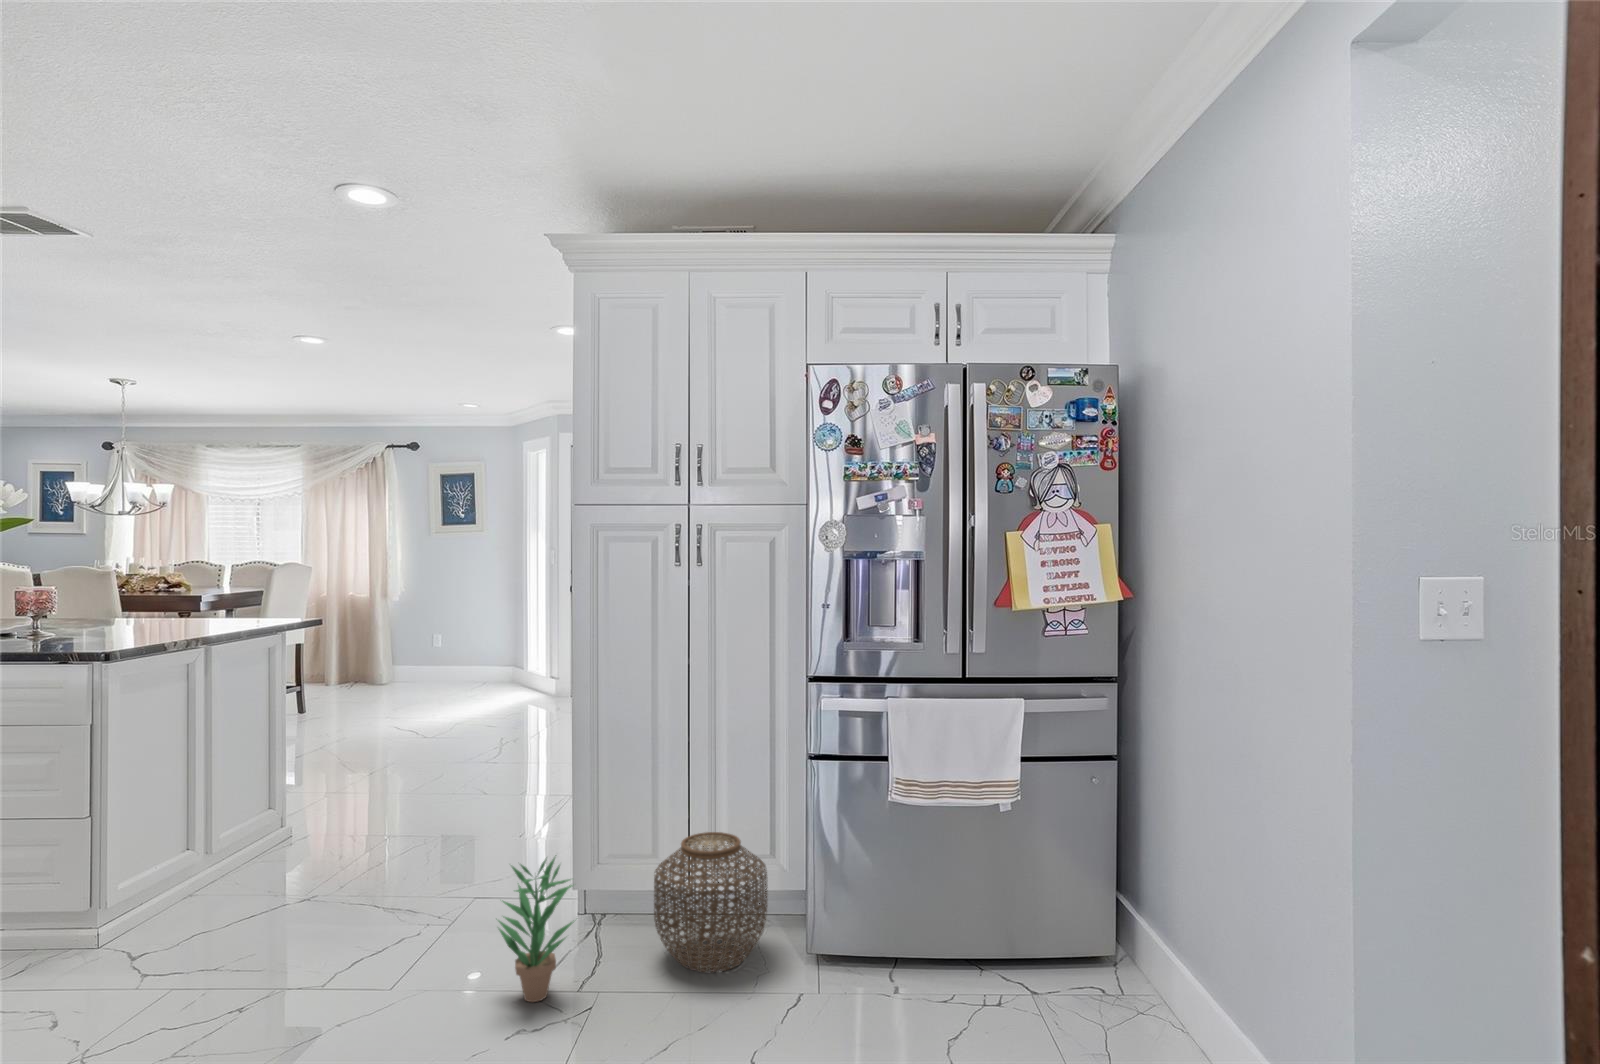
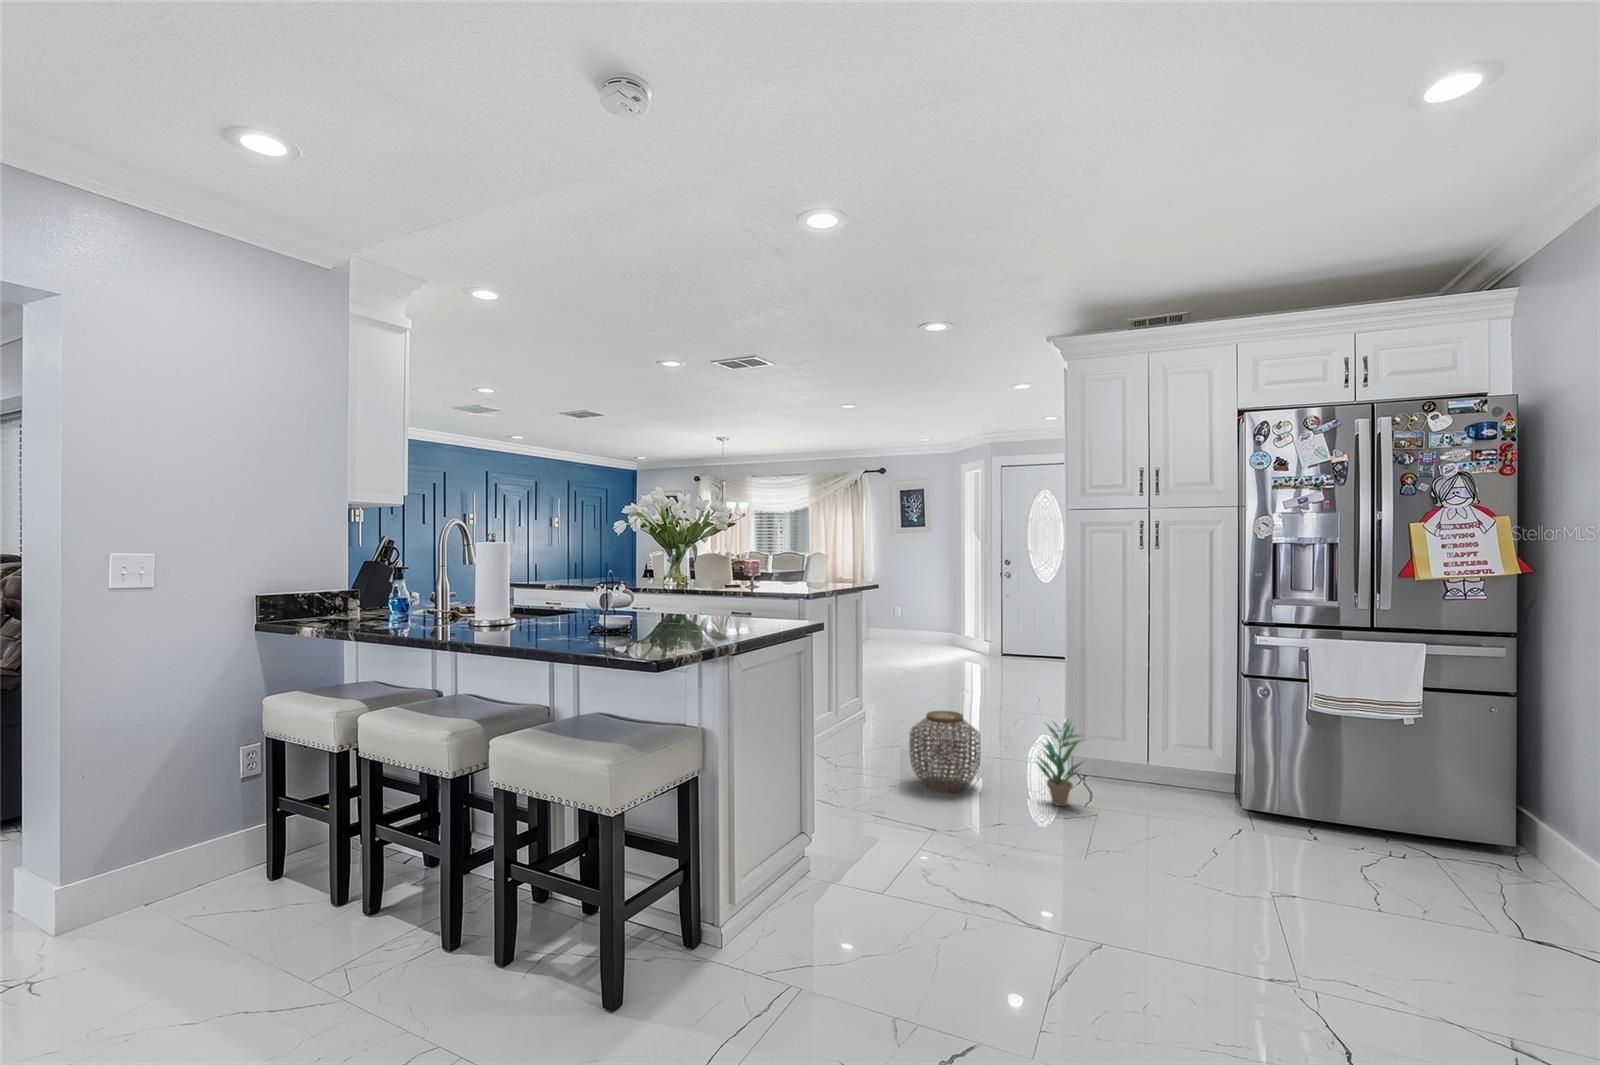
woven basket: present [654,832,768,972] -> present [910,711,980,793]

